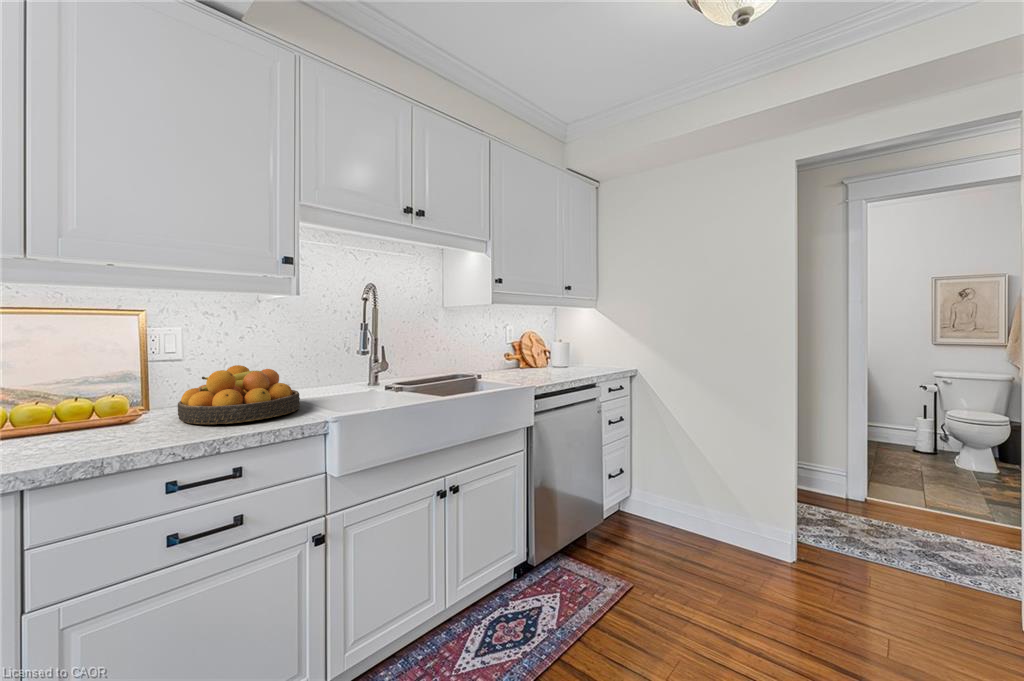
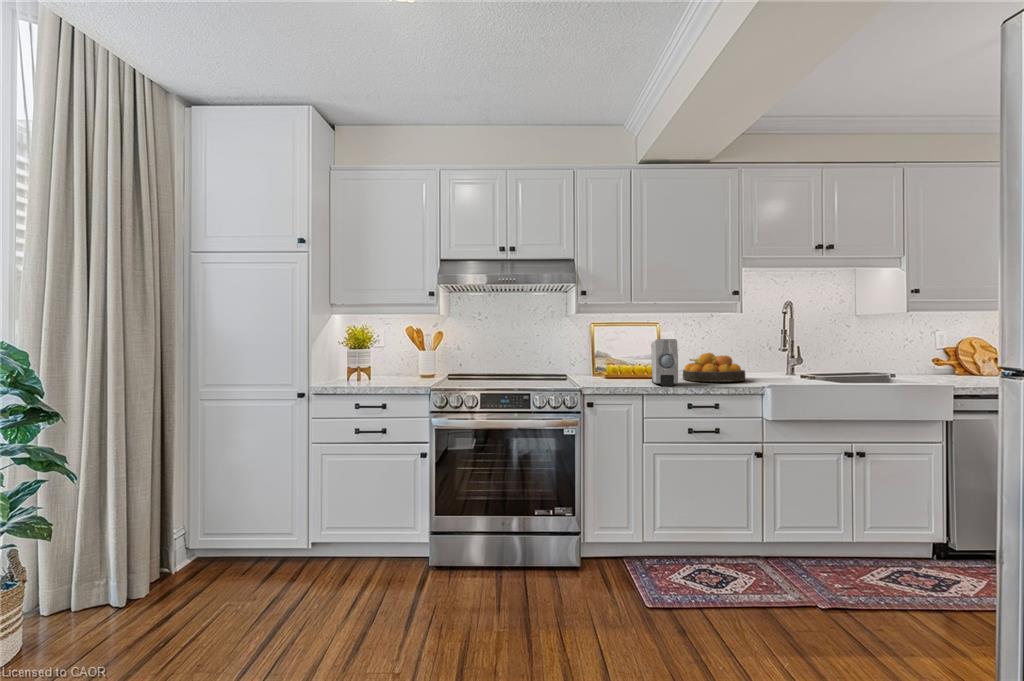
soap dispenser: none [57,351,133,461] -> present [651,339,678,386]

